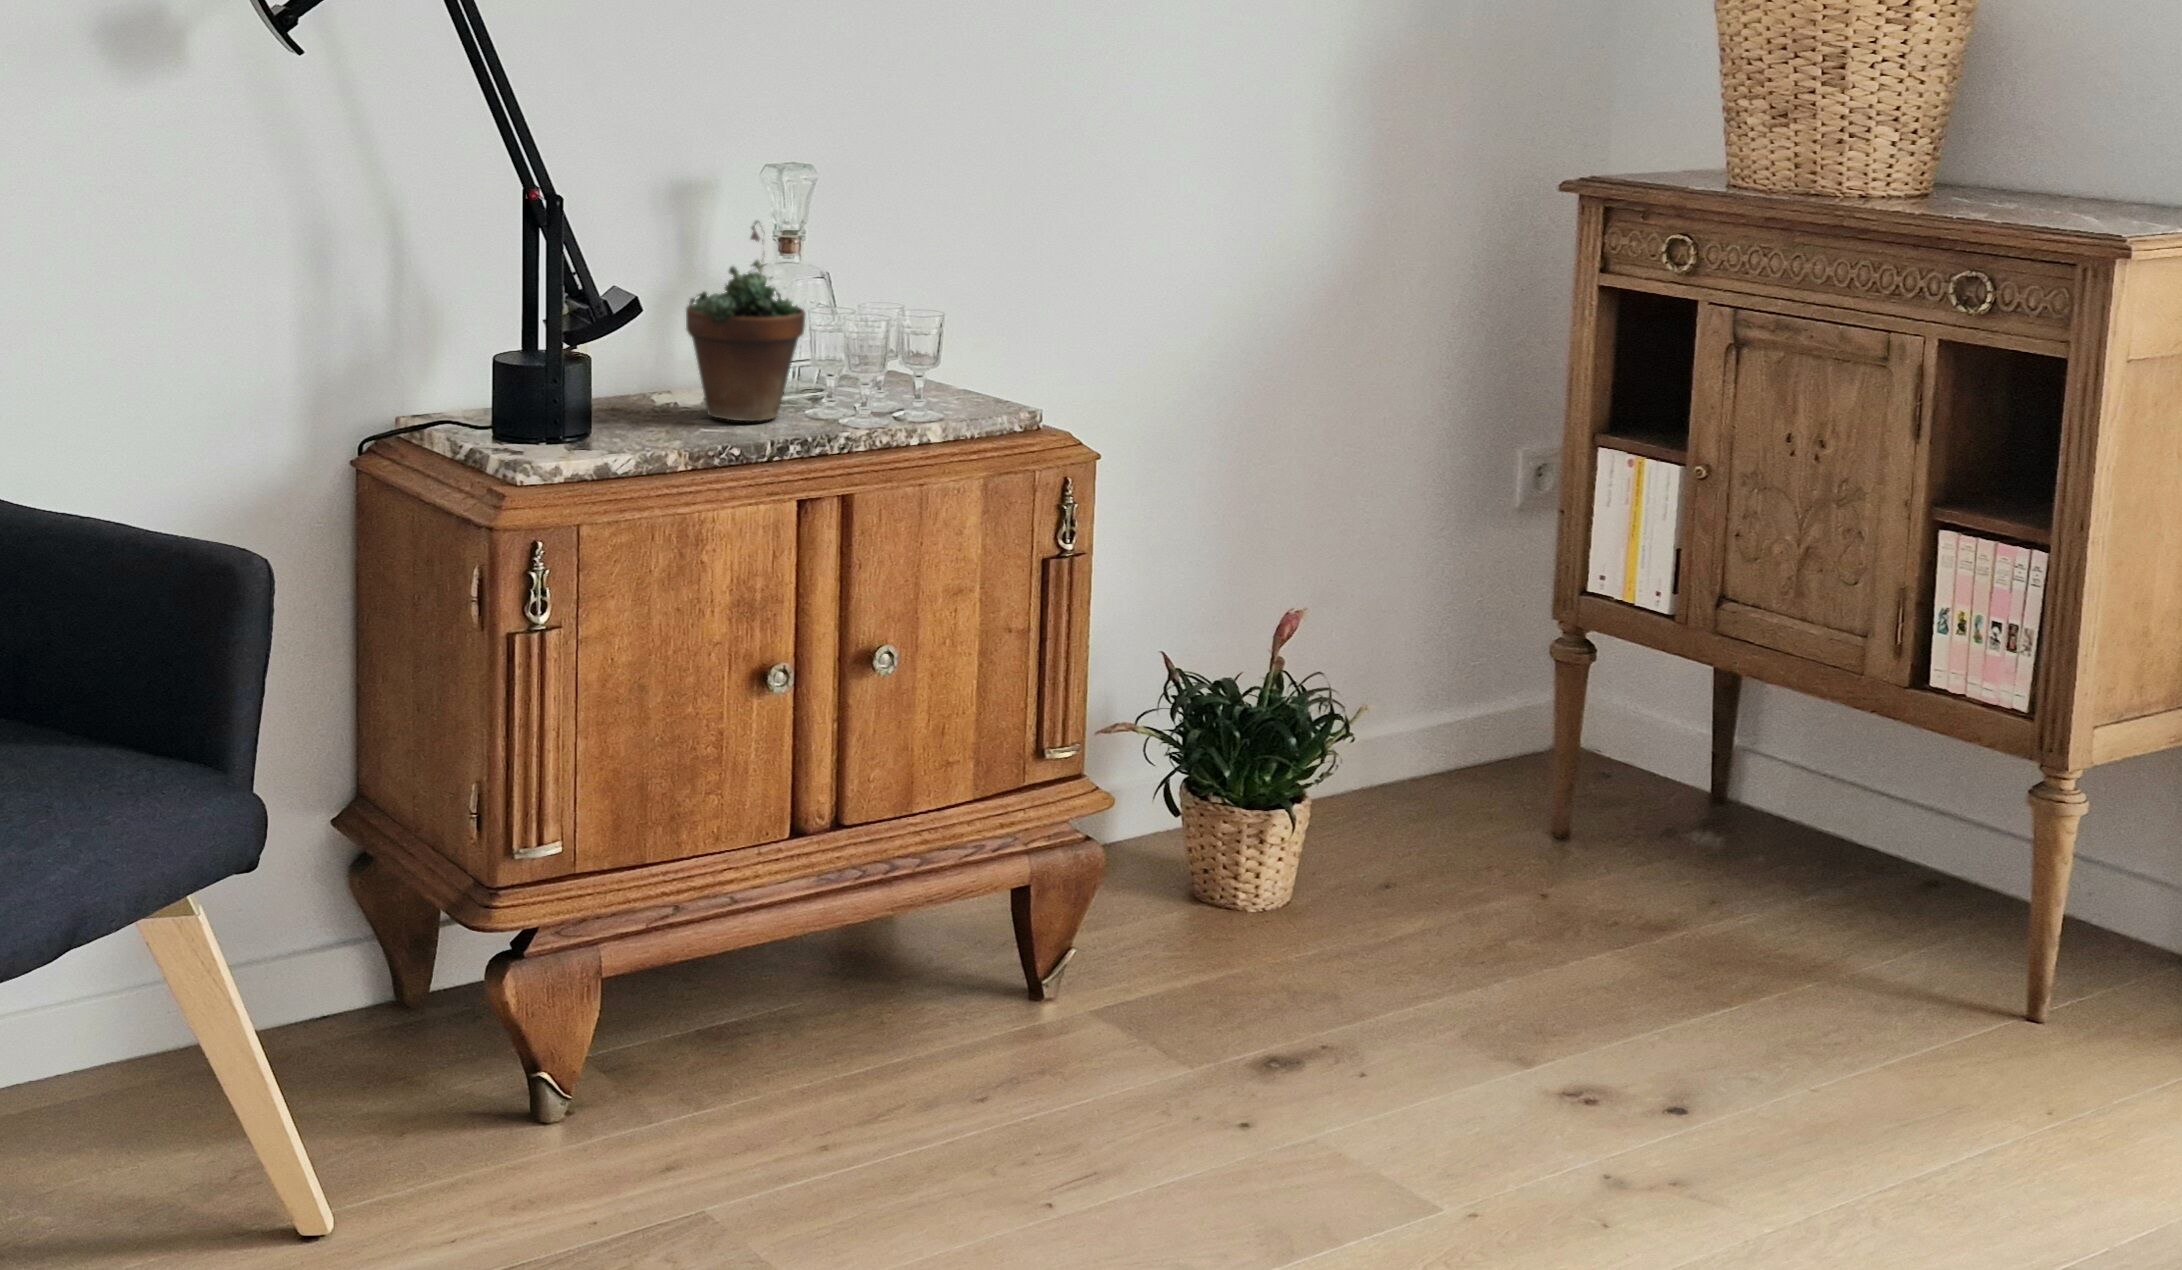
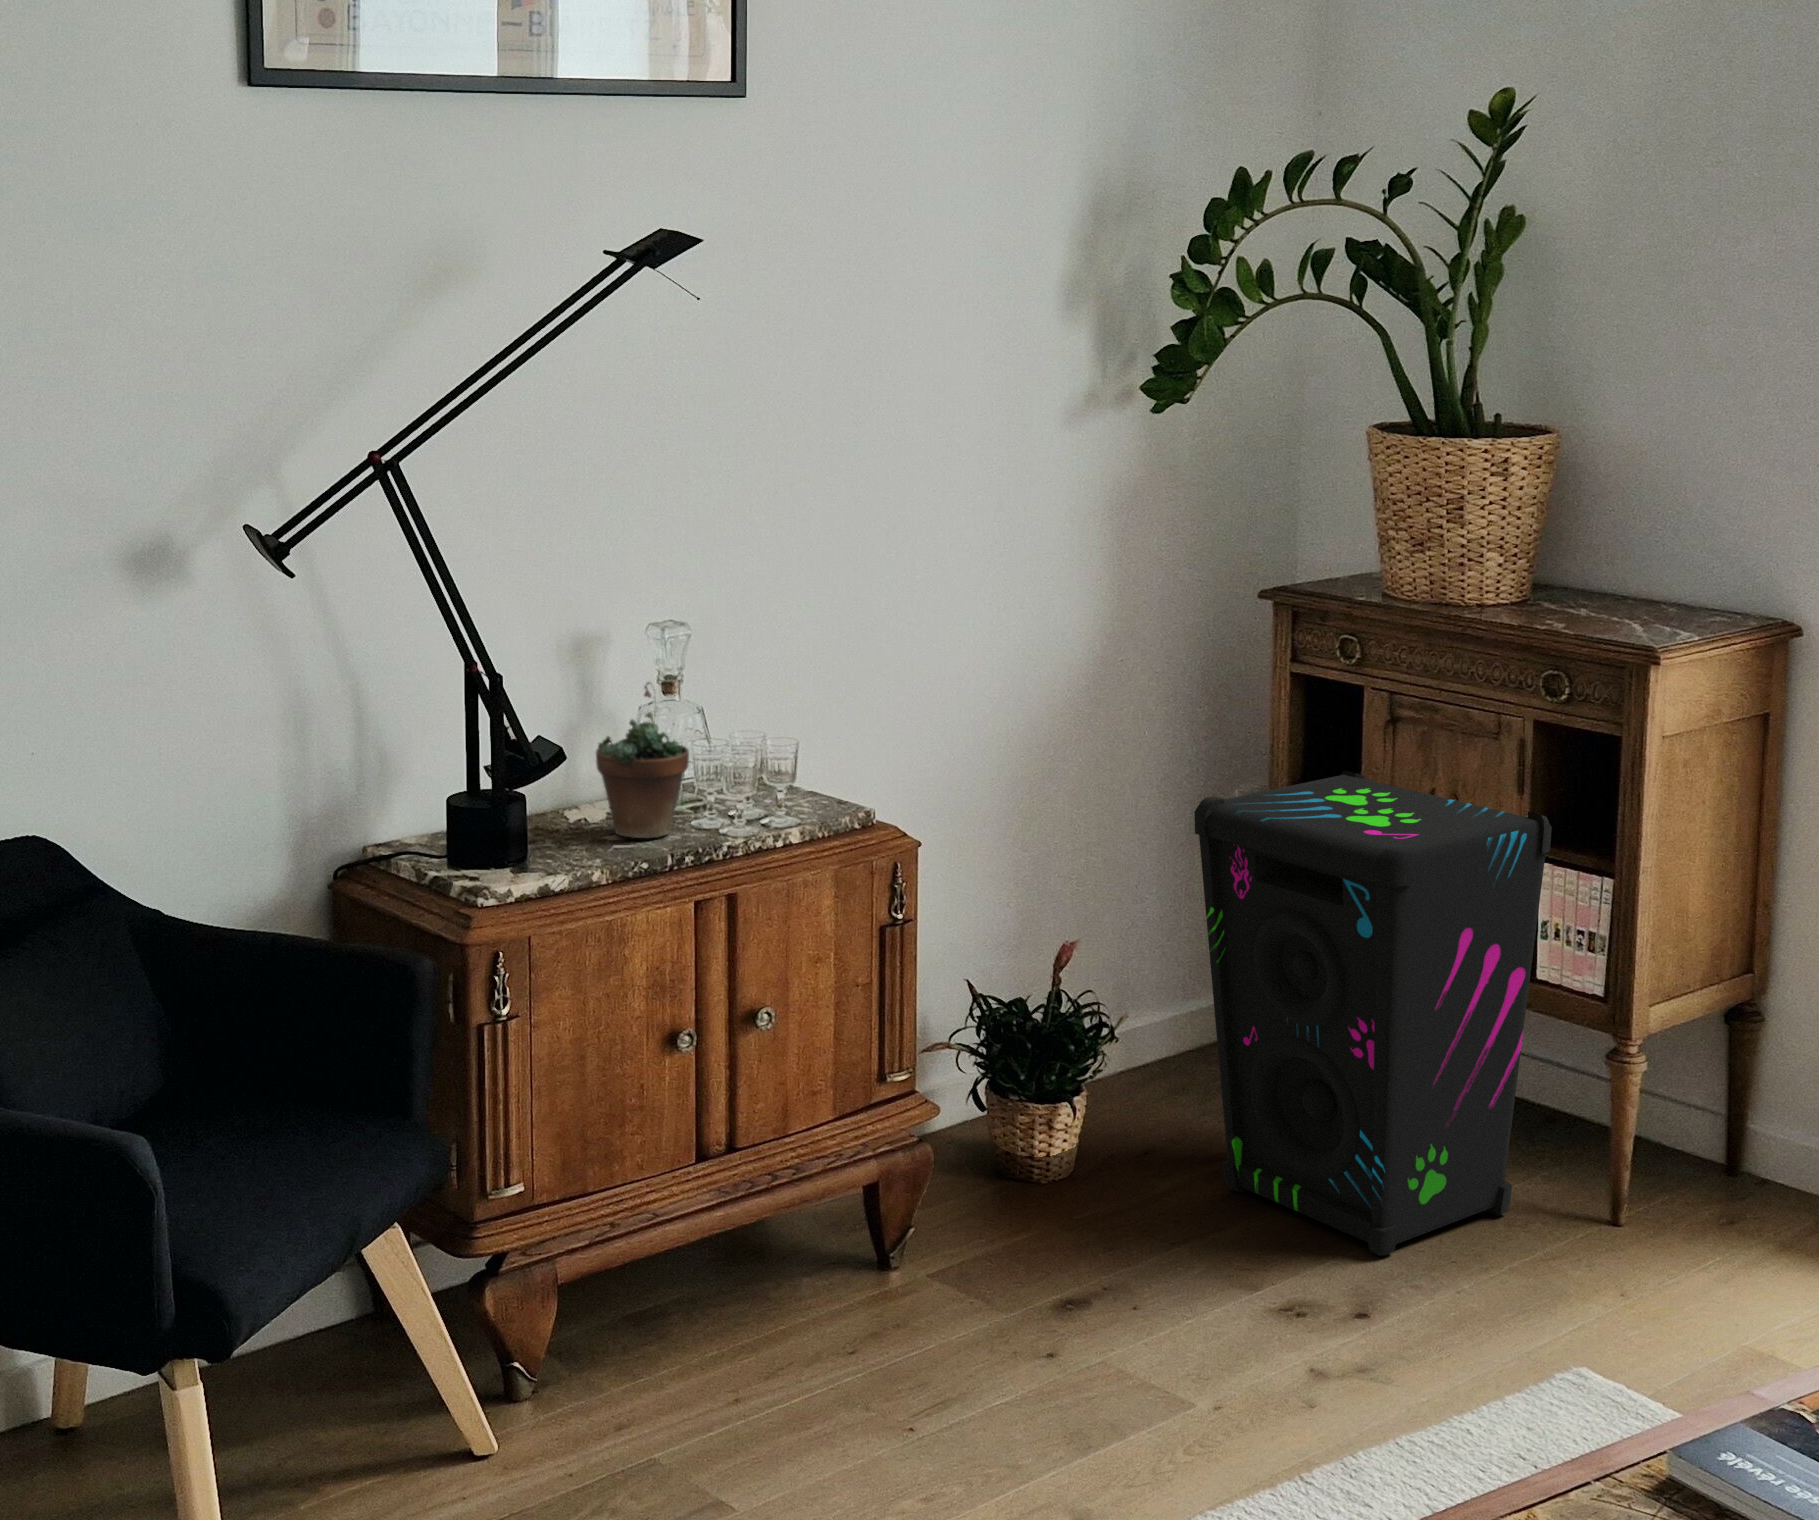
speaker: none [1467,405,1951,1028] -> present [1194,771,1552,1256]

